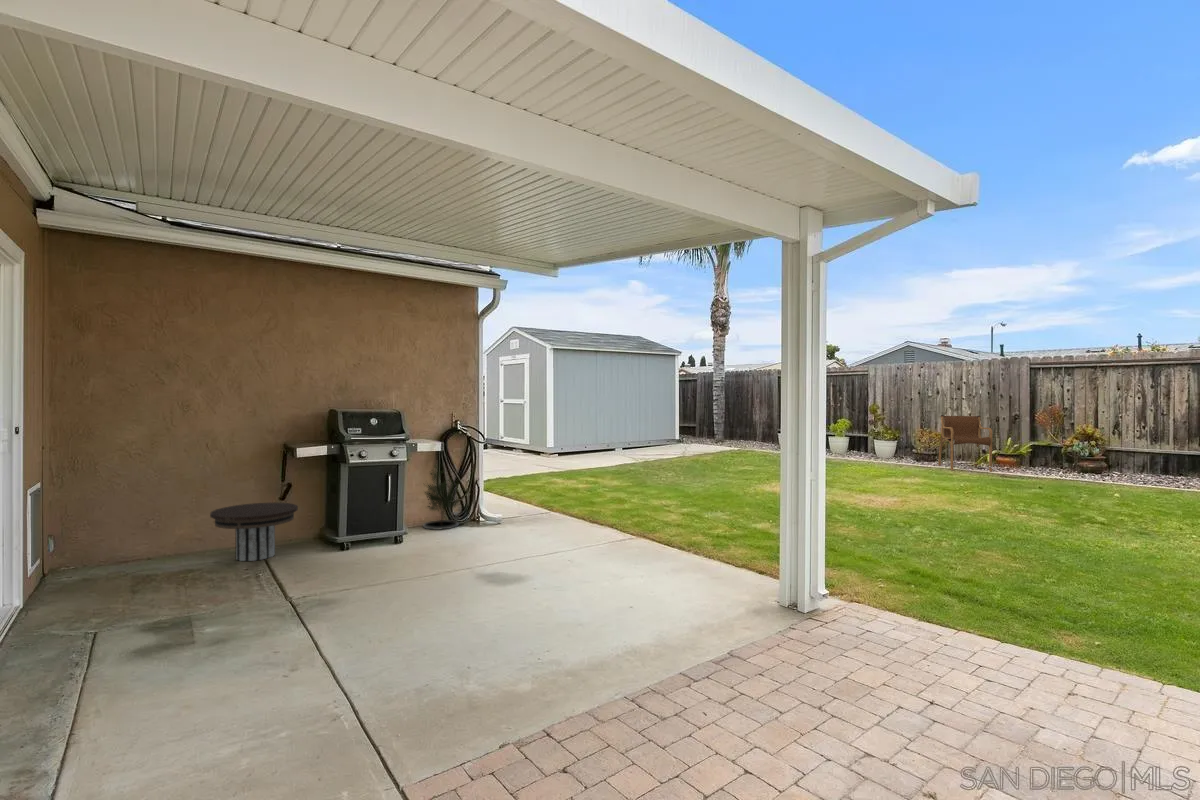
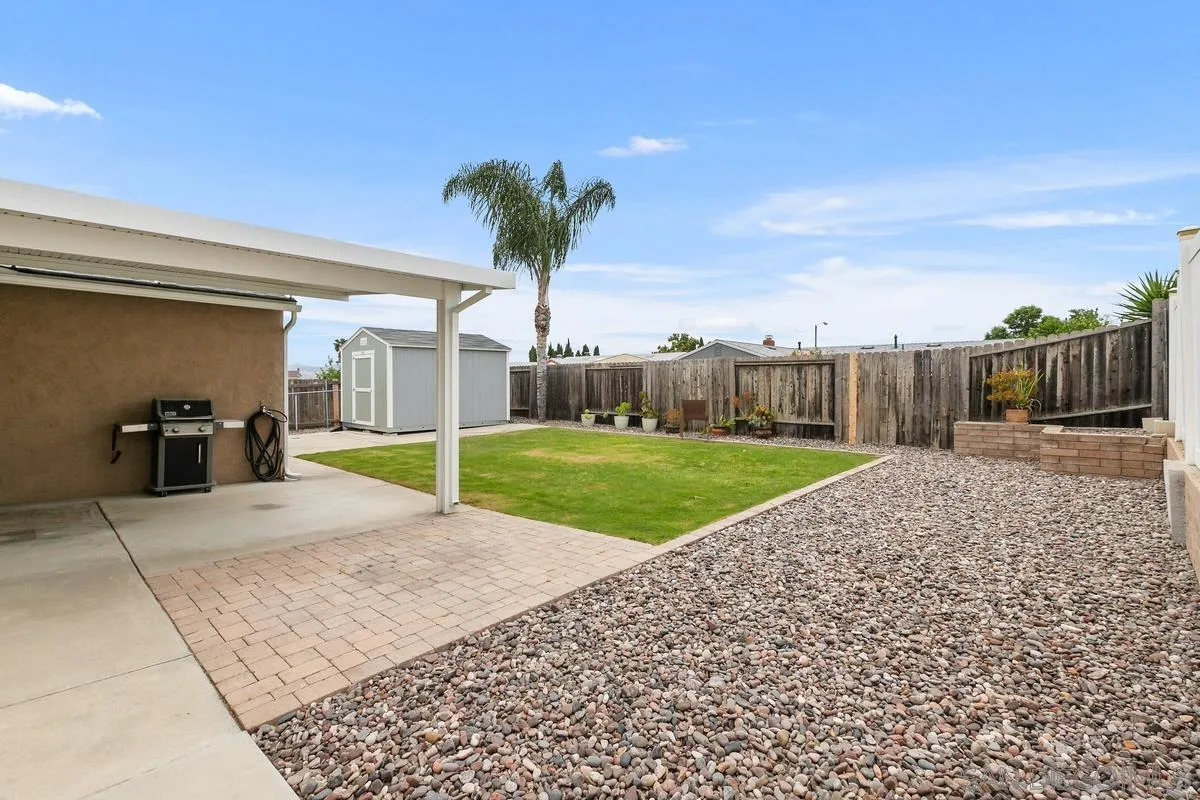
potted tree: present [423,467,458,530] -> none [231,437,264,483]
side table: present [210,502,298,561] -> none [55,465,125,504]

